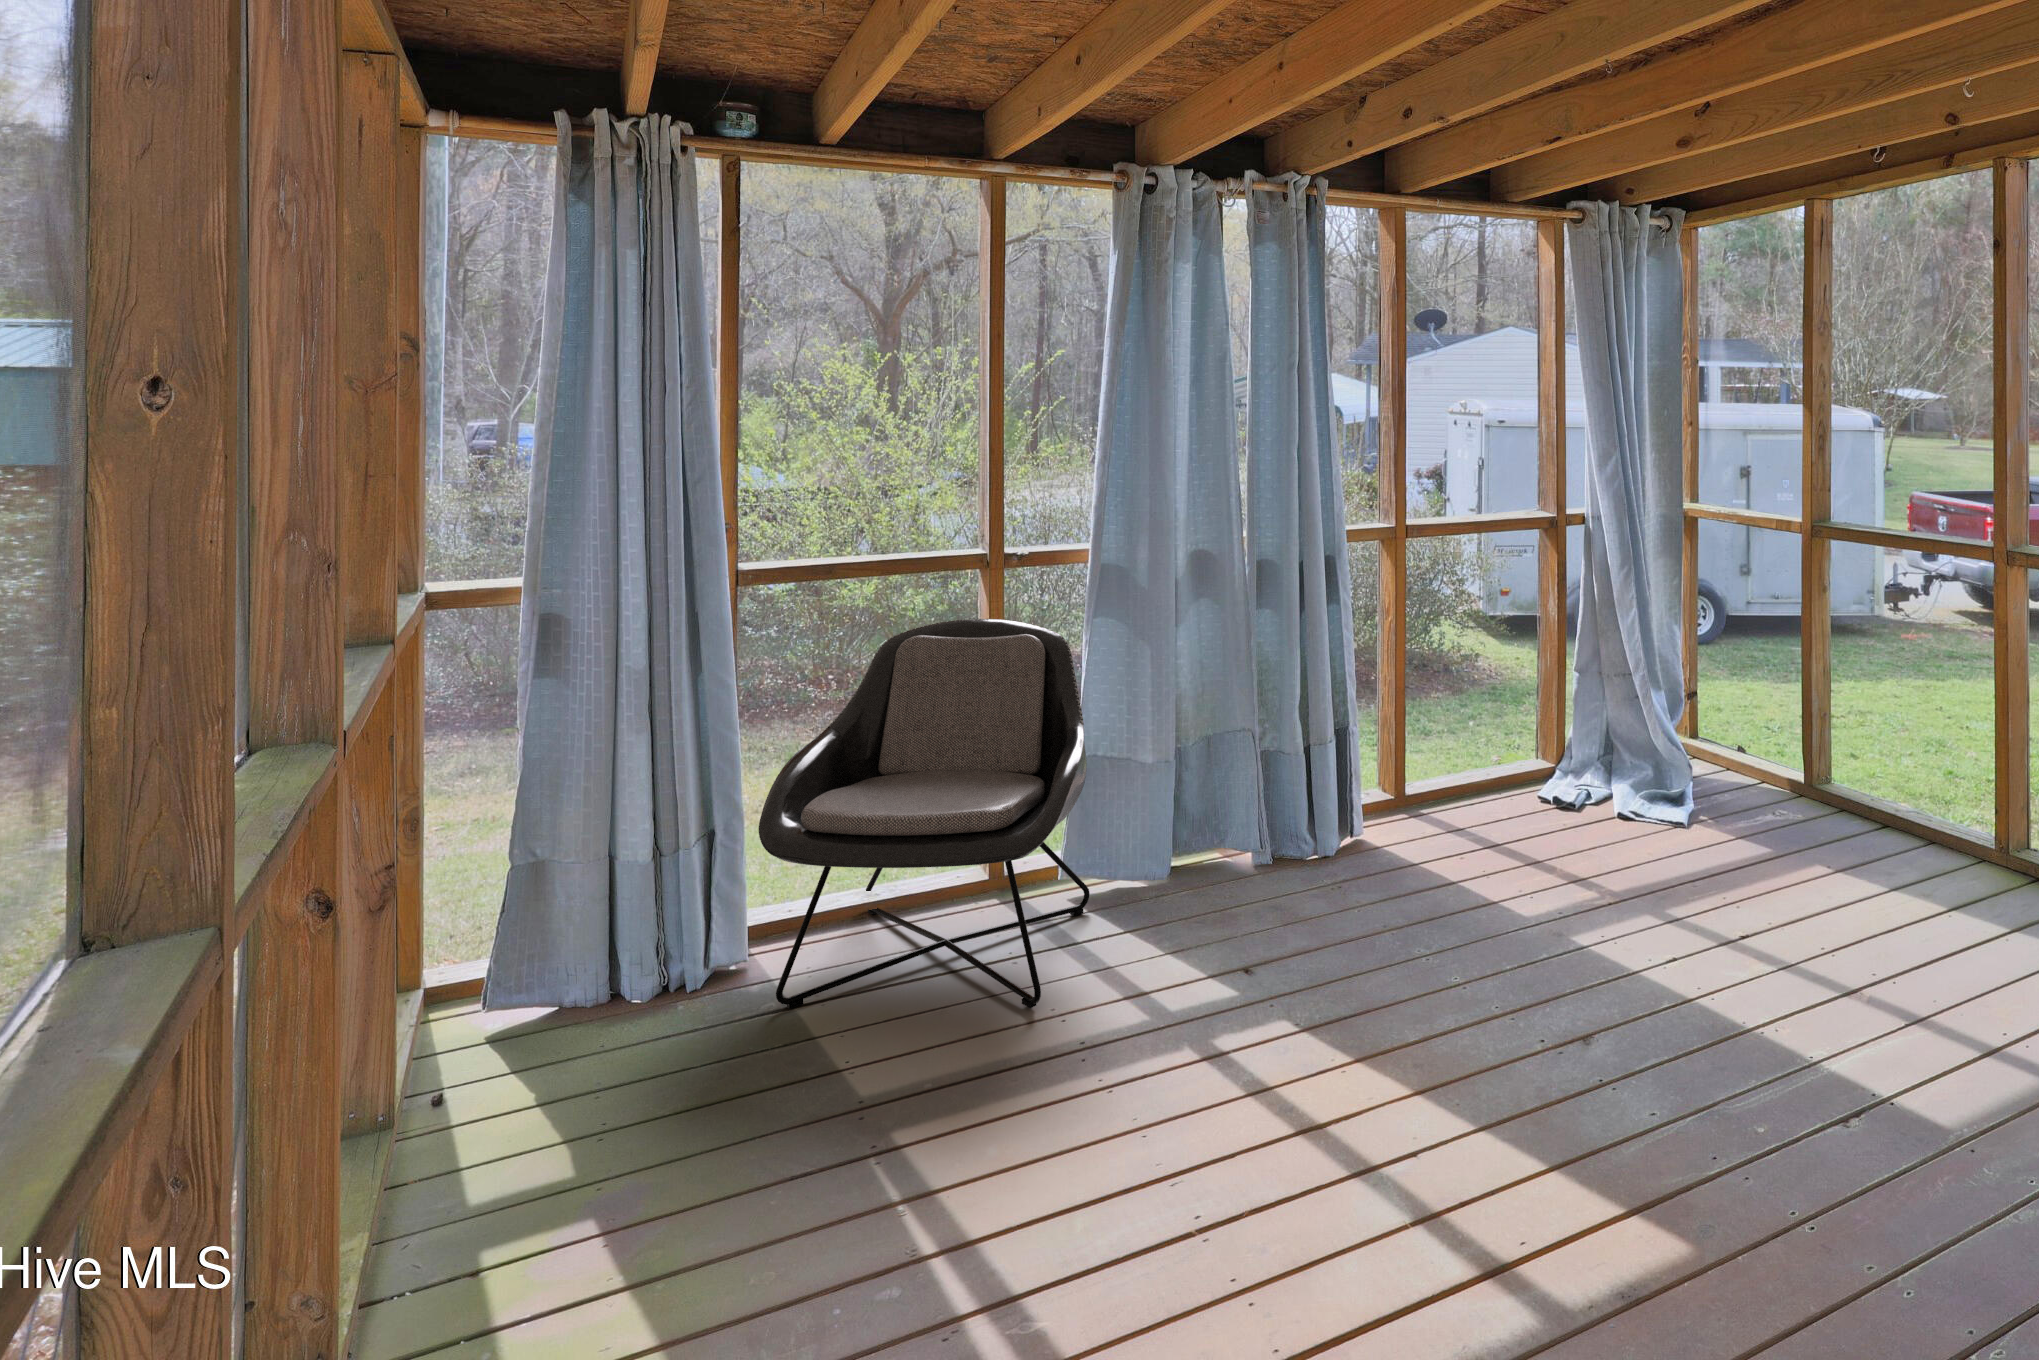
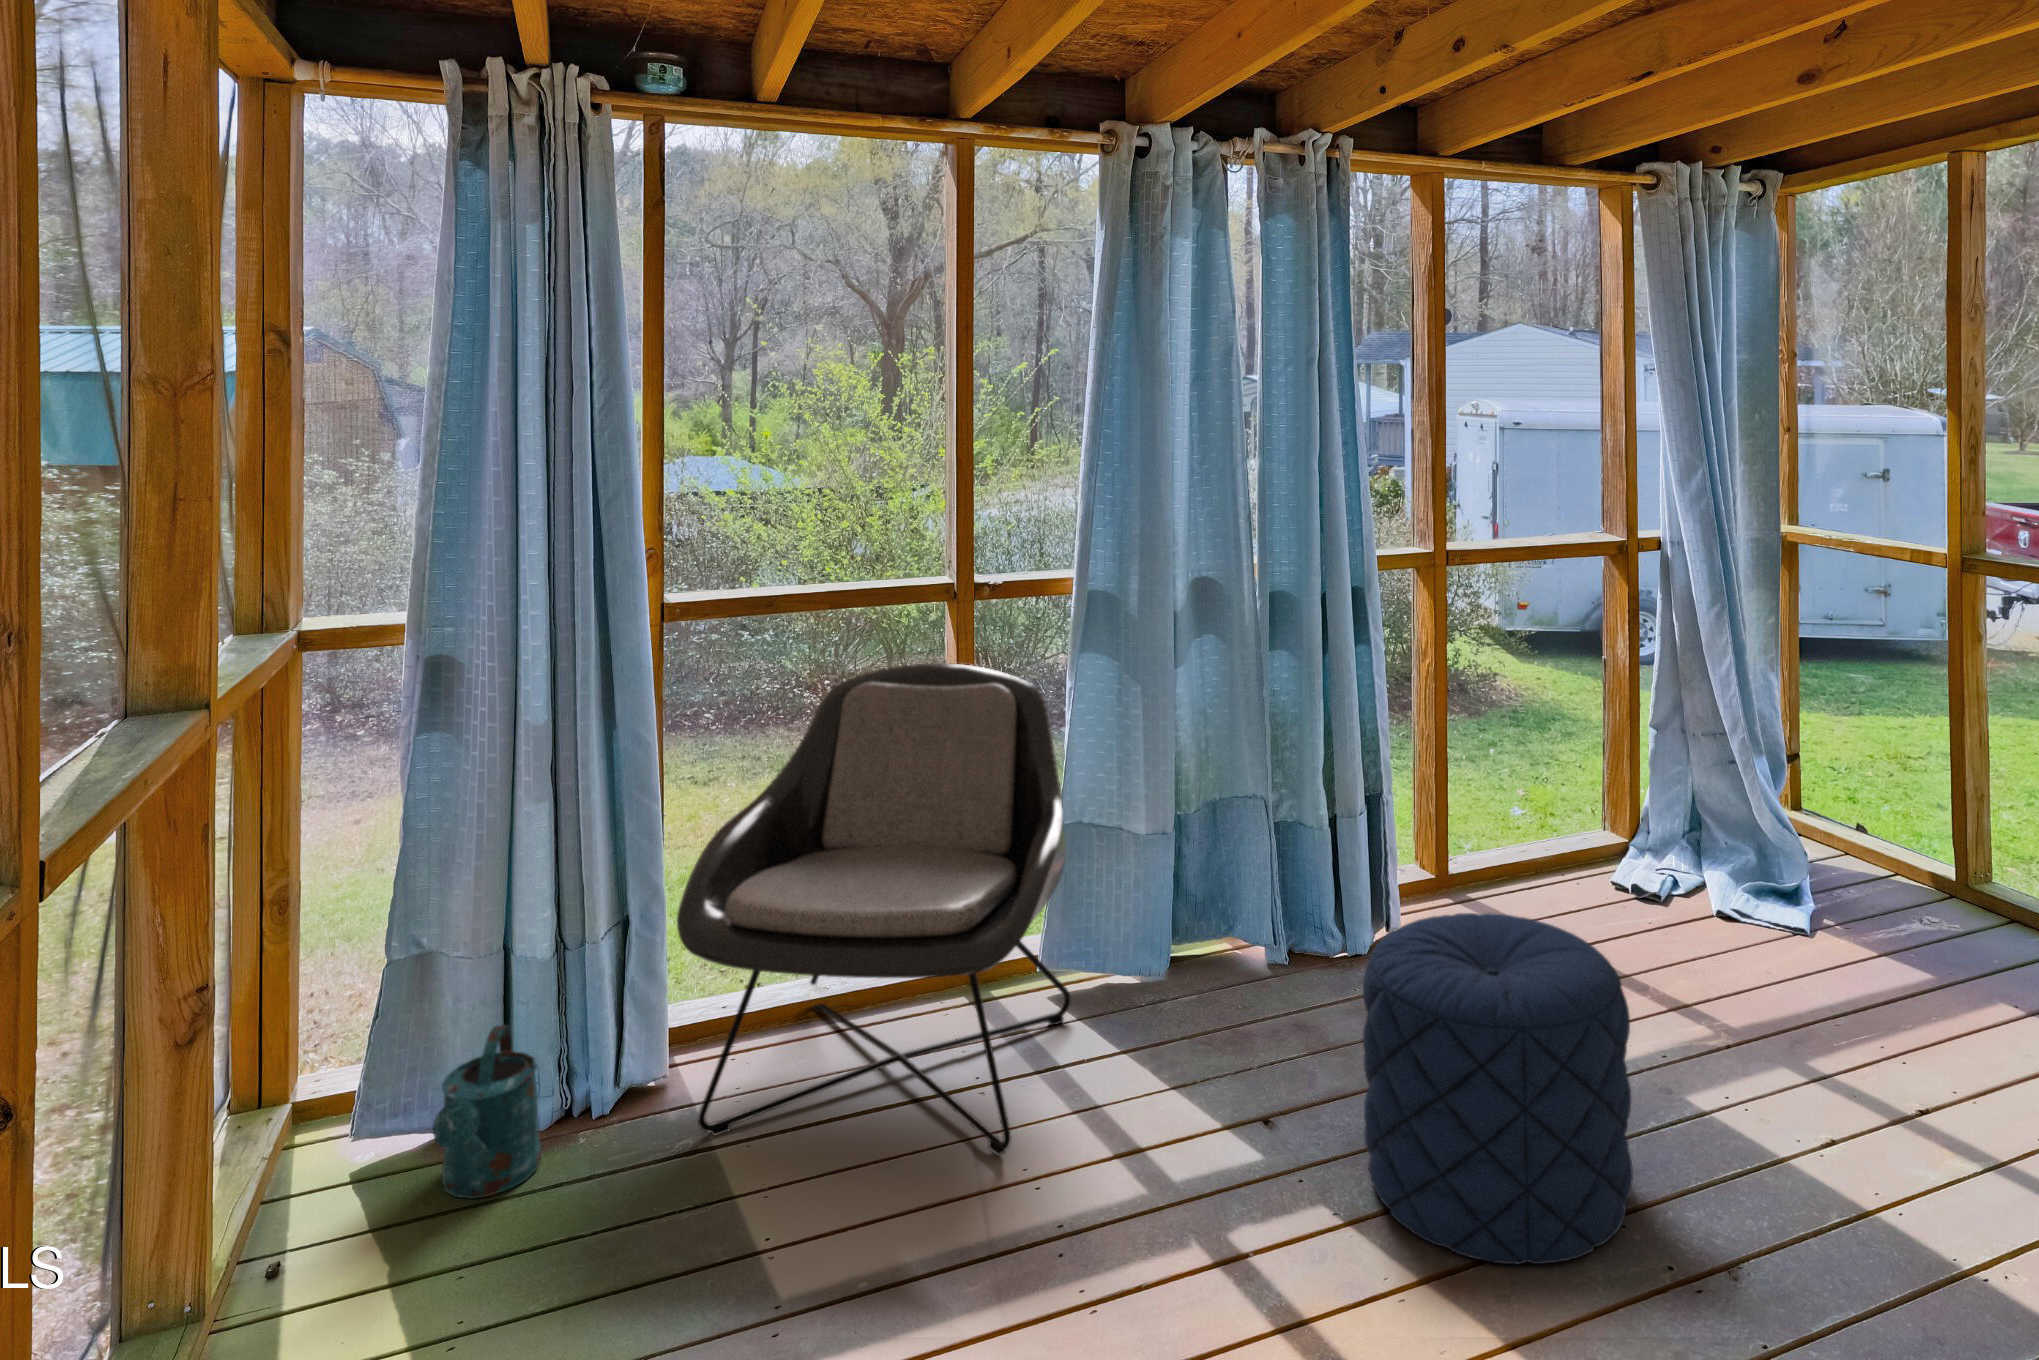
pouf: none [1323,802,1524,1057] -> present [1363,913,1633,1264]
watering can: none [556,922,641,1061] -> present [433,1025,541,1198]

